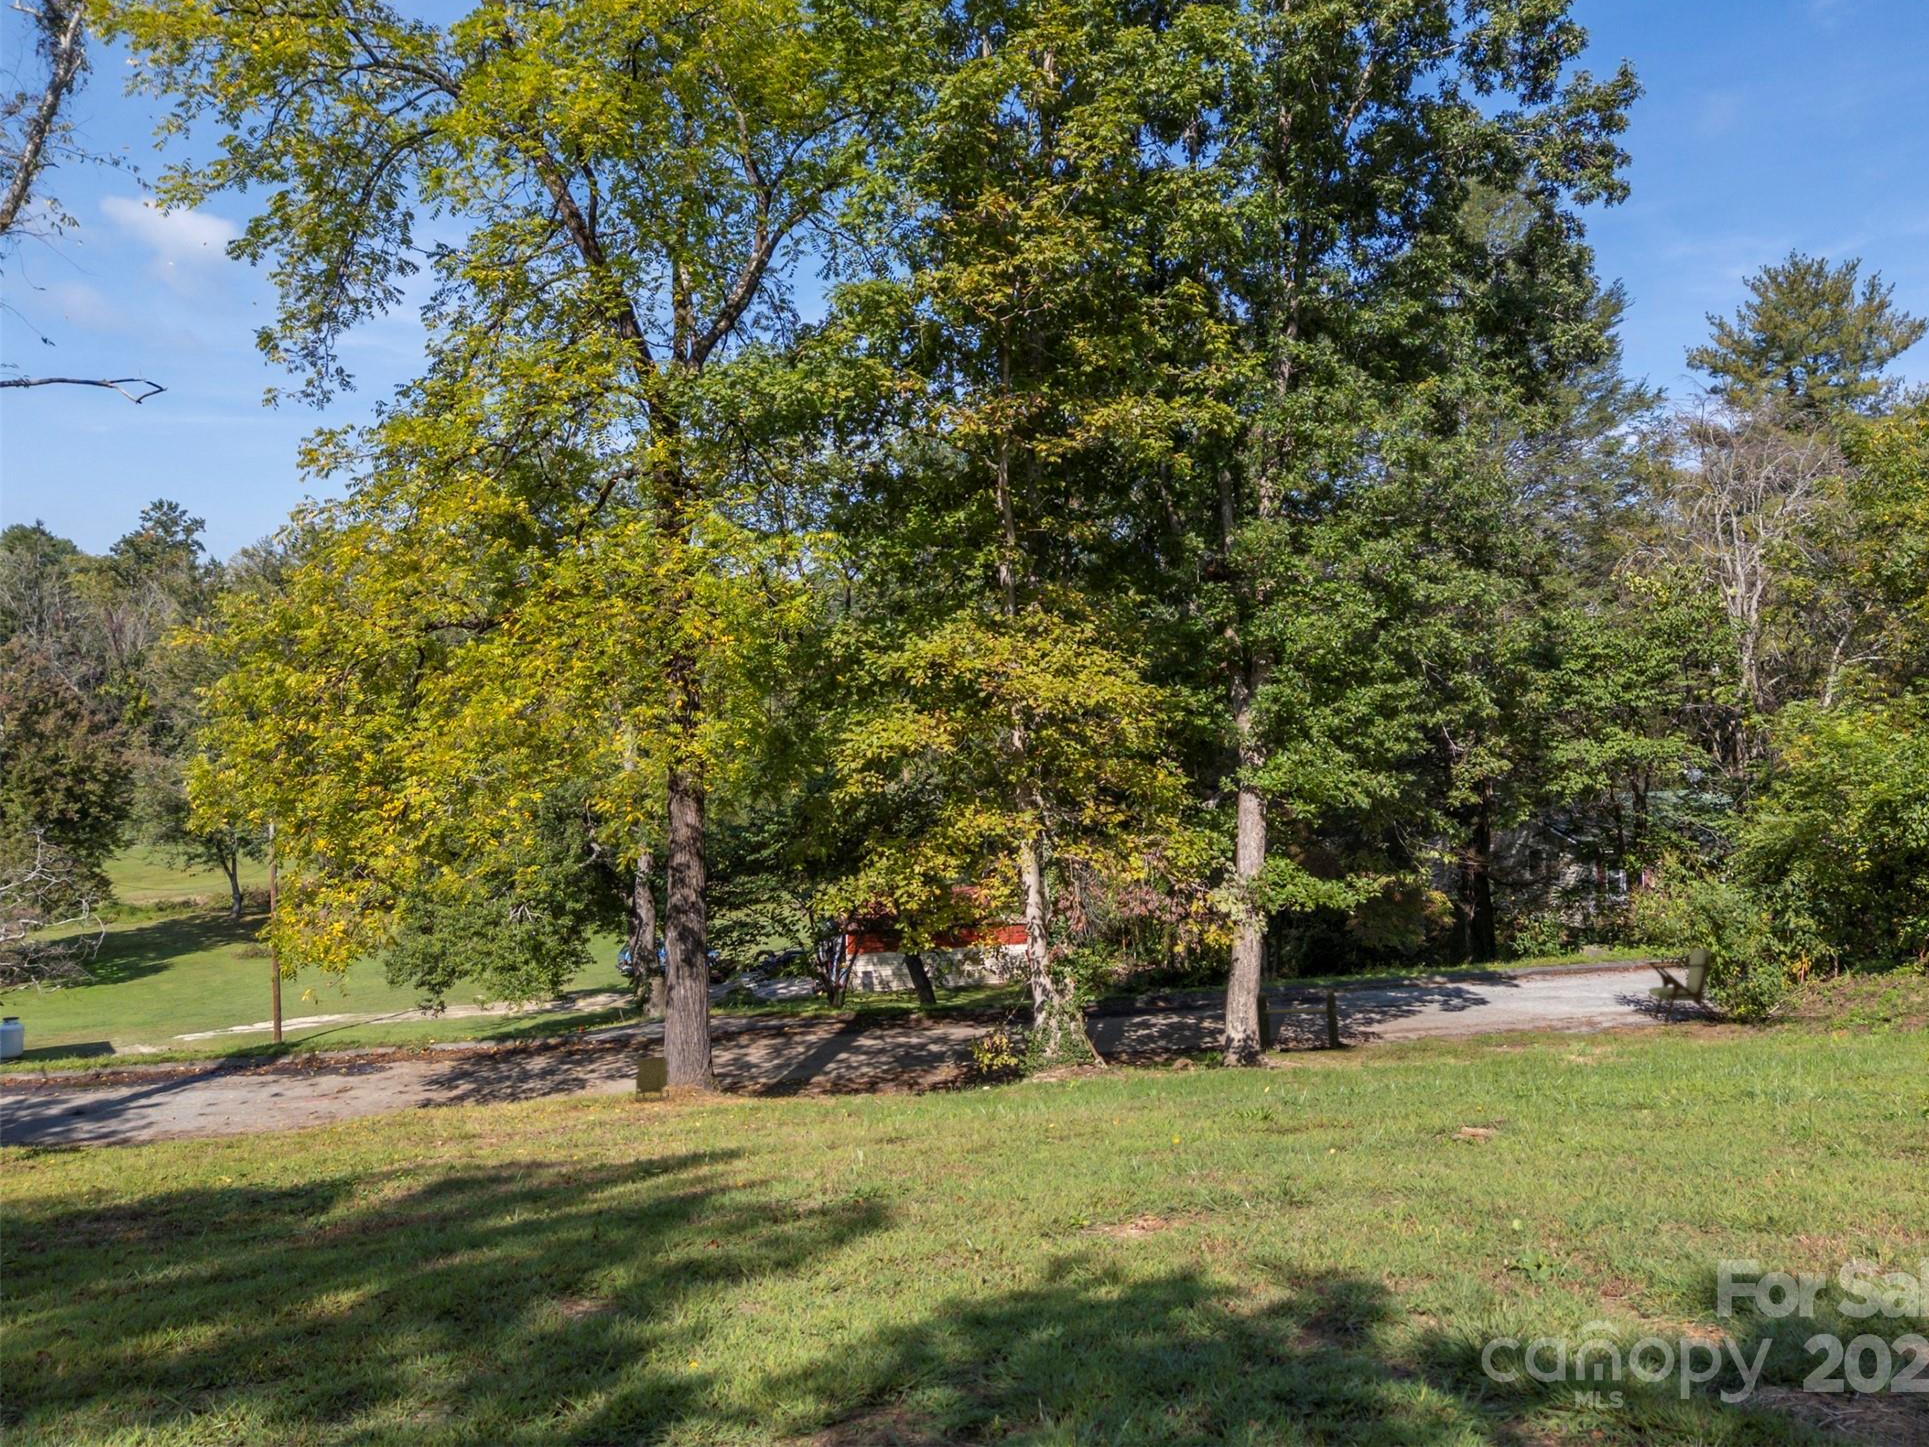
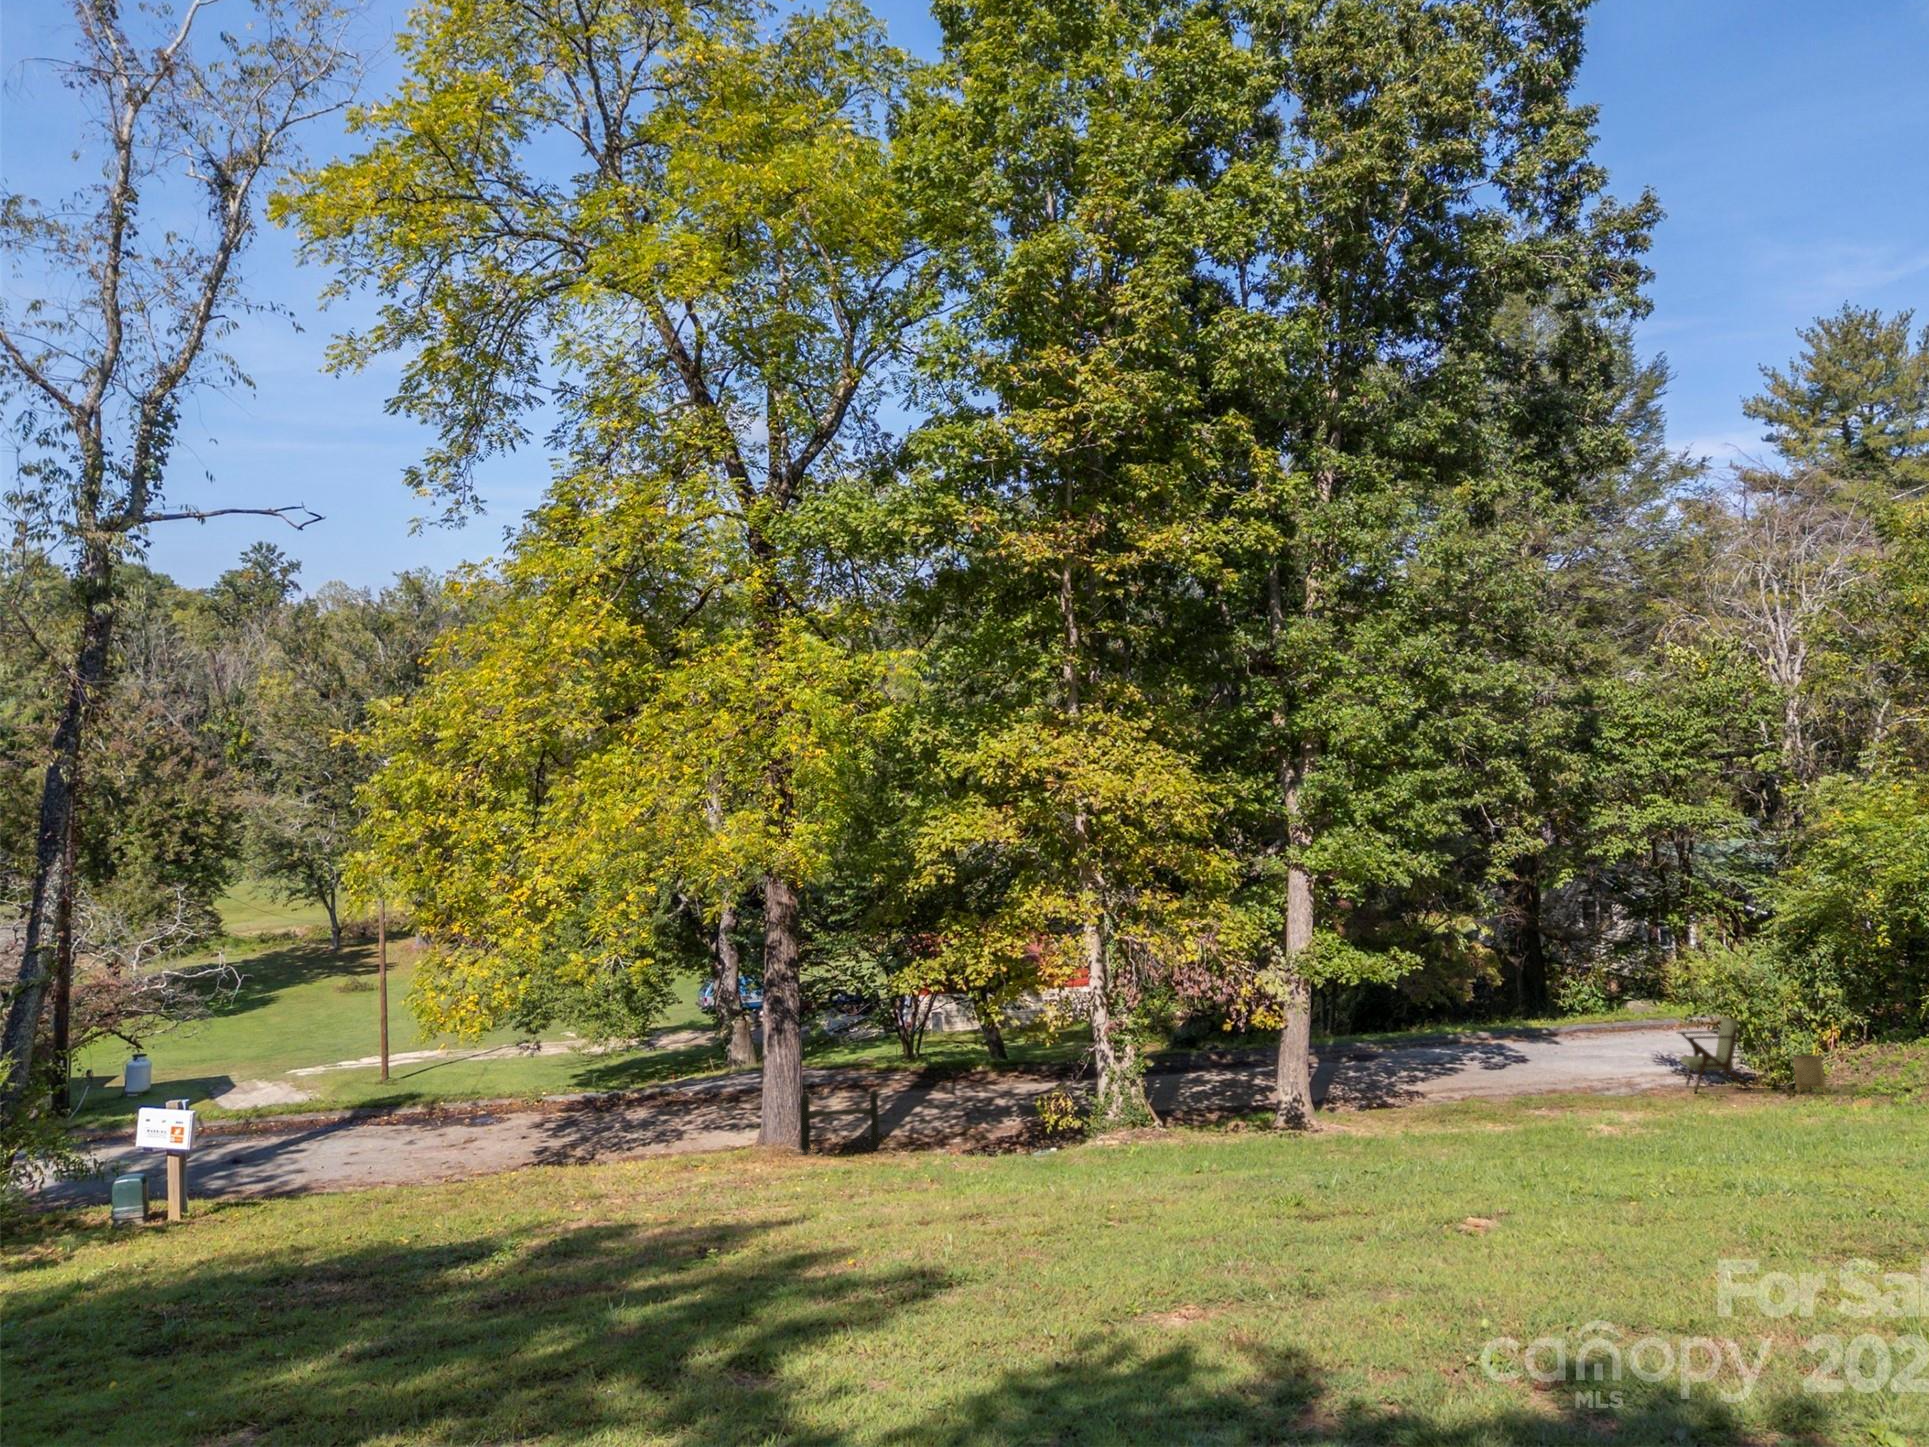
bench: present [1256,990,1340,1050] -> present [800,1089,879,1155]
planter: present [636,1057,669,1101] -> present [1793,1055,1826,1094]

